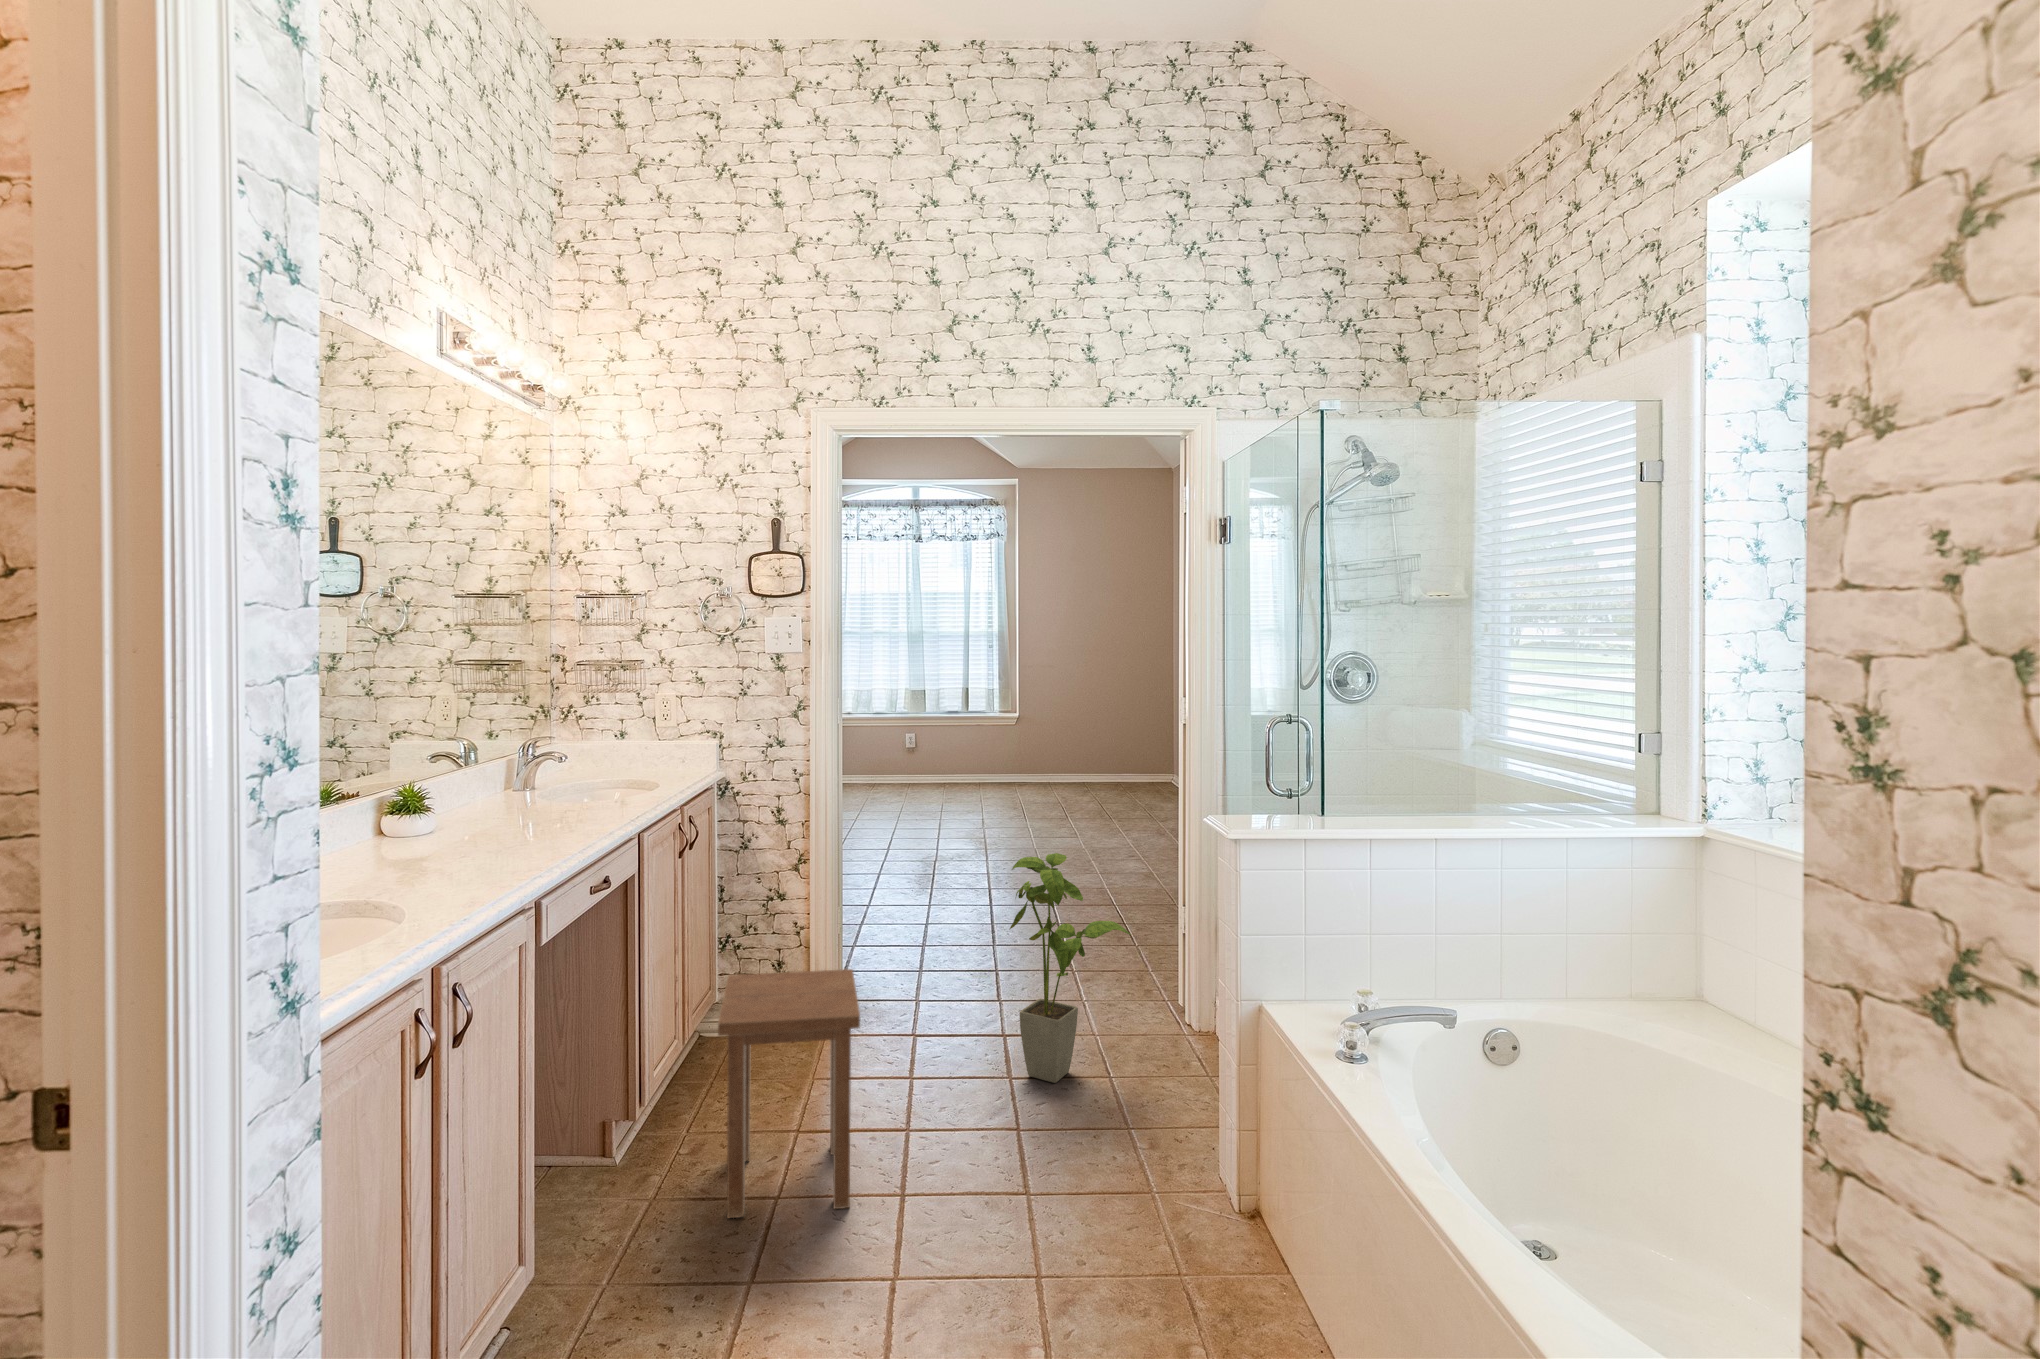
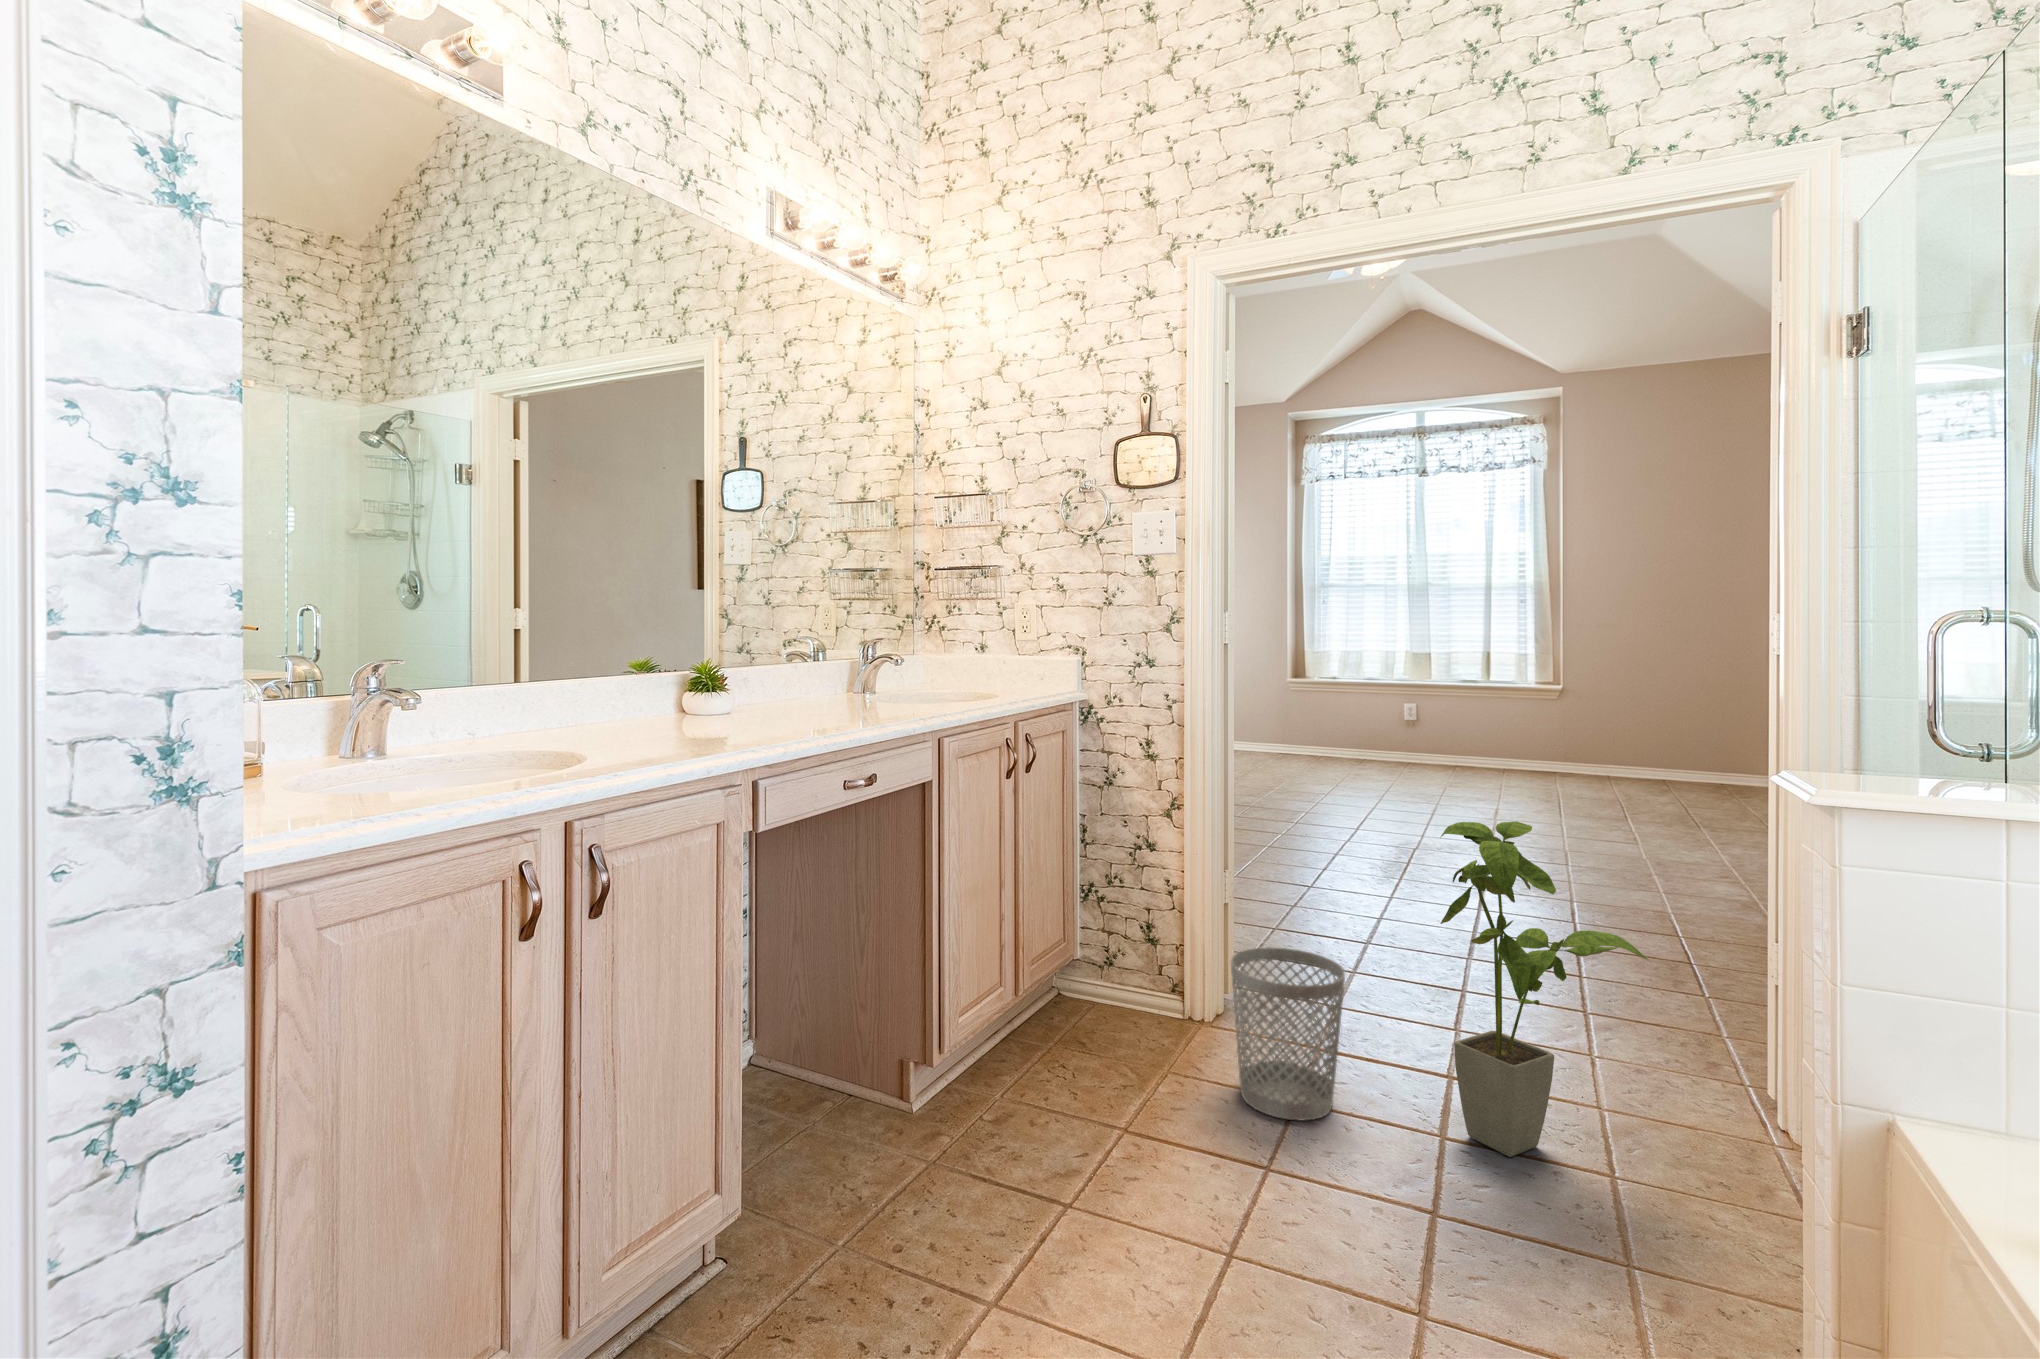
wastebasket: none [866,964,948,1095] -> present [1231,947,1345,1120]
stool: present [718,969,860,1218] -> none [984,918,1188,1246]

